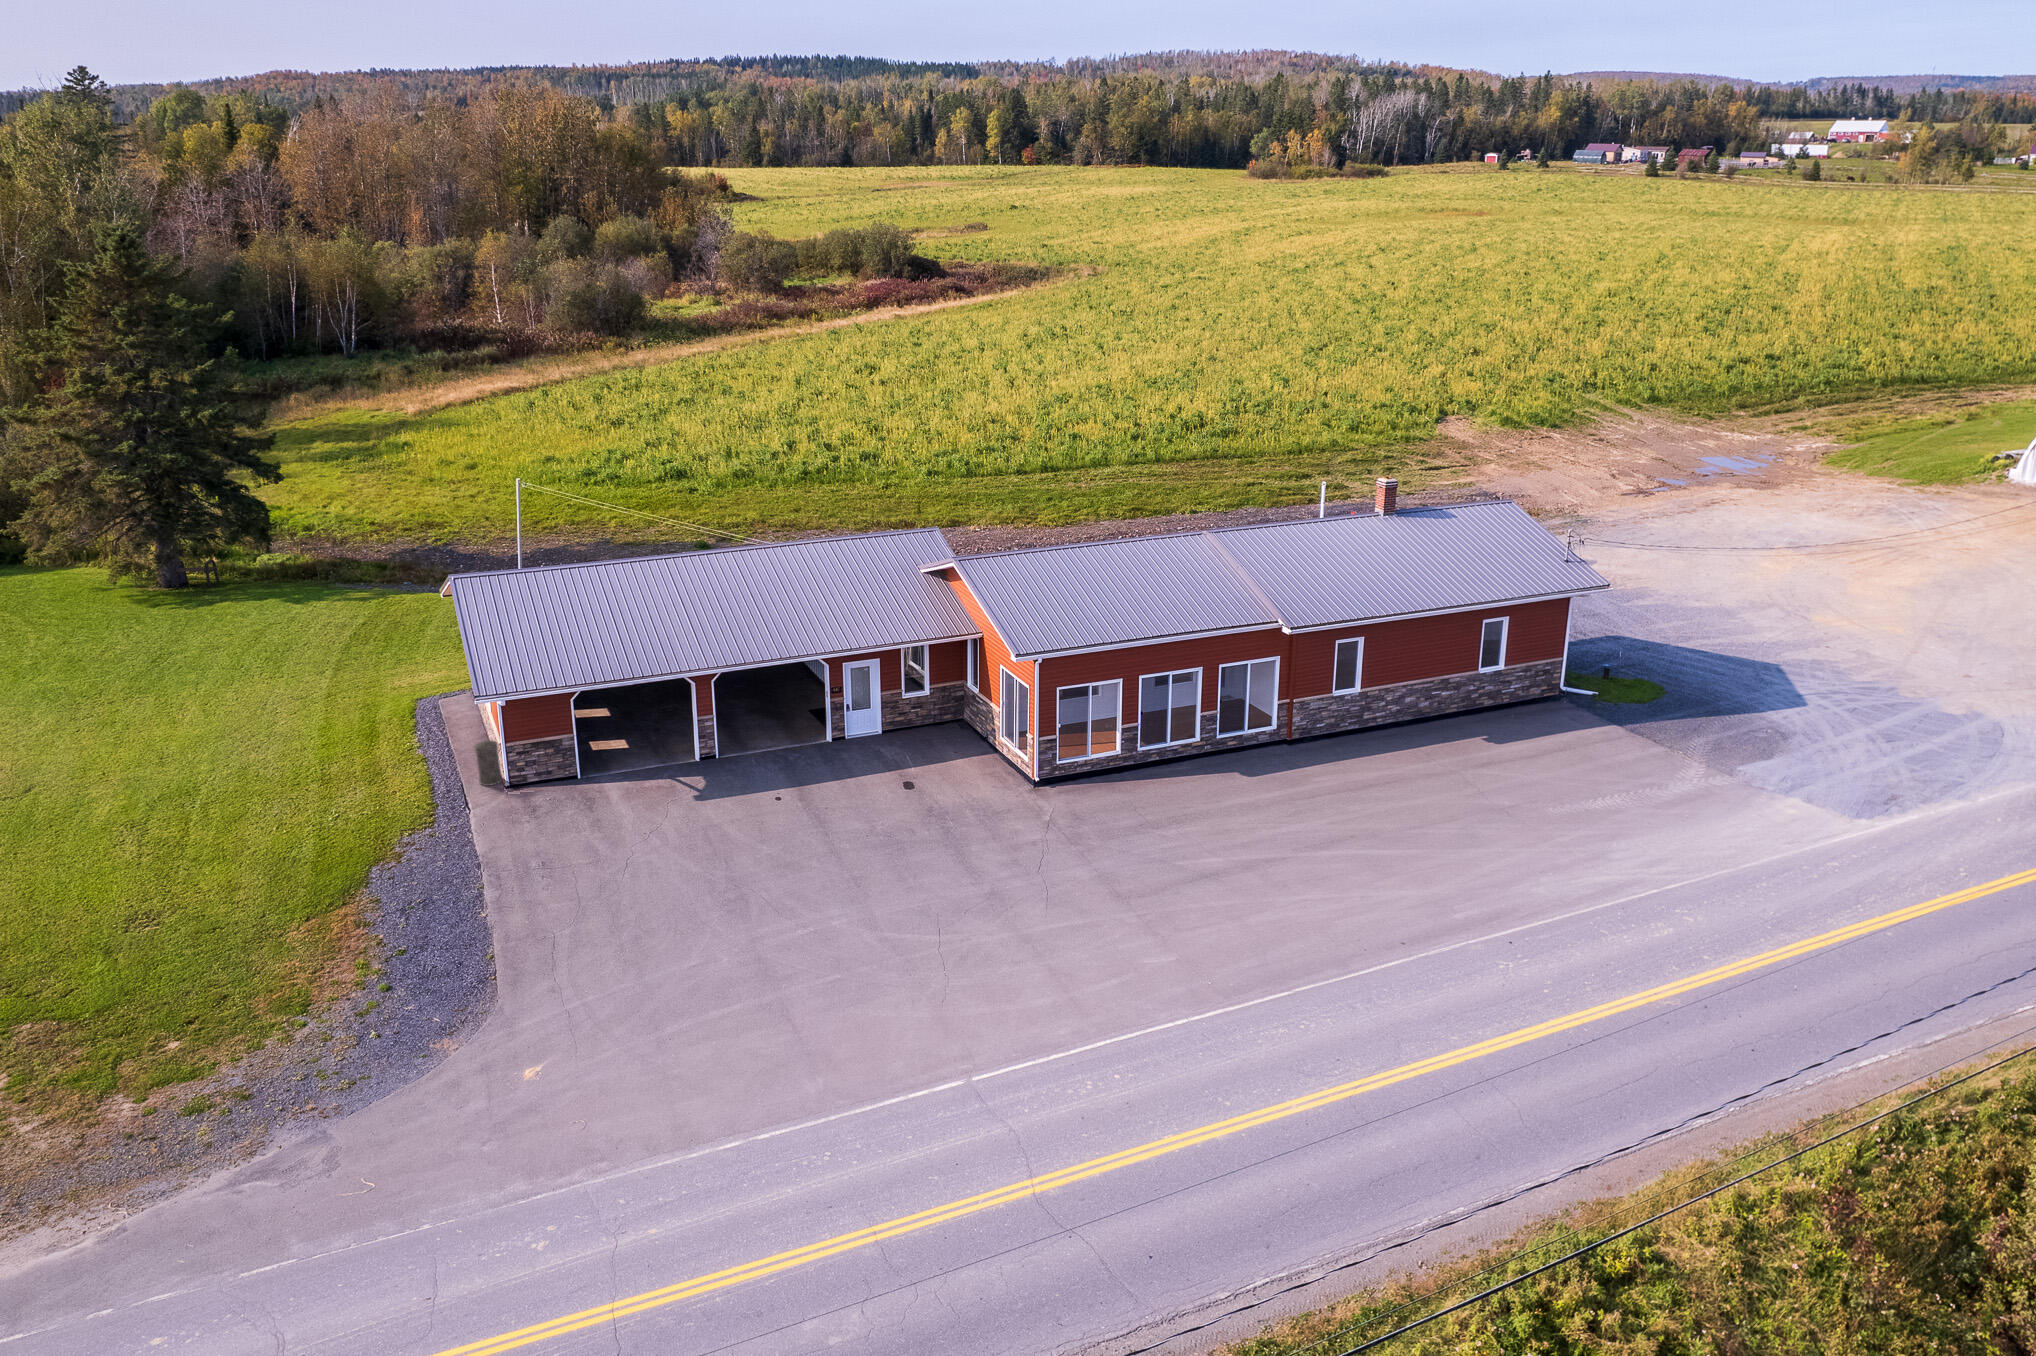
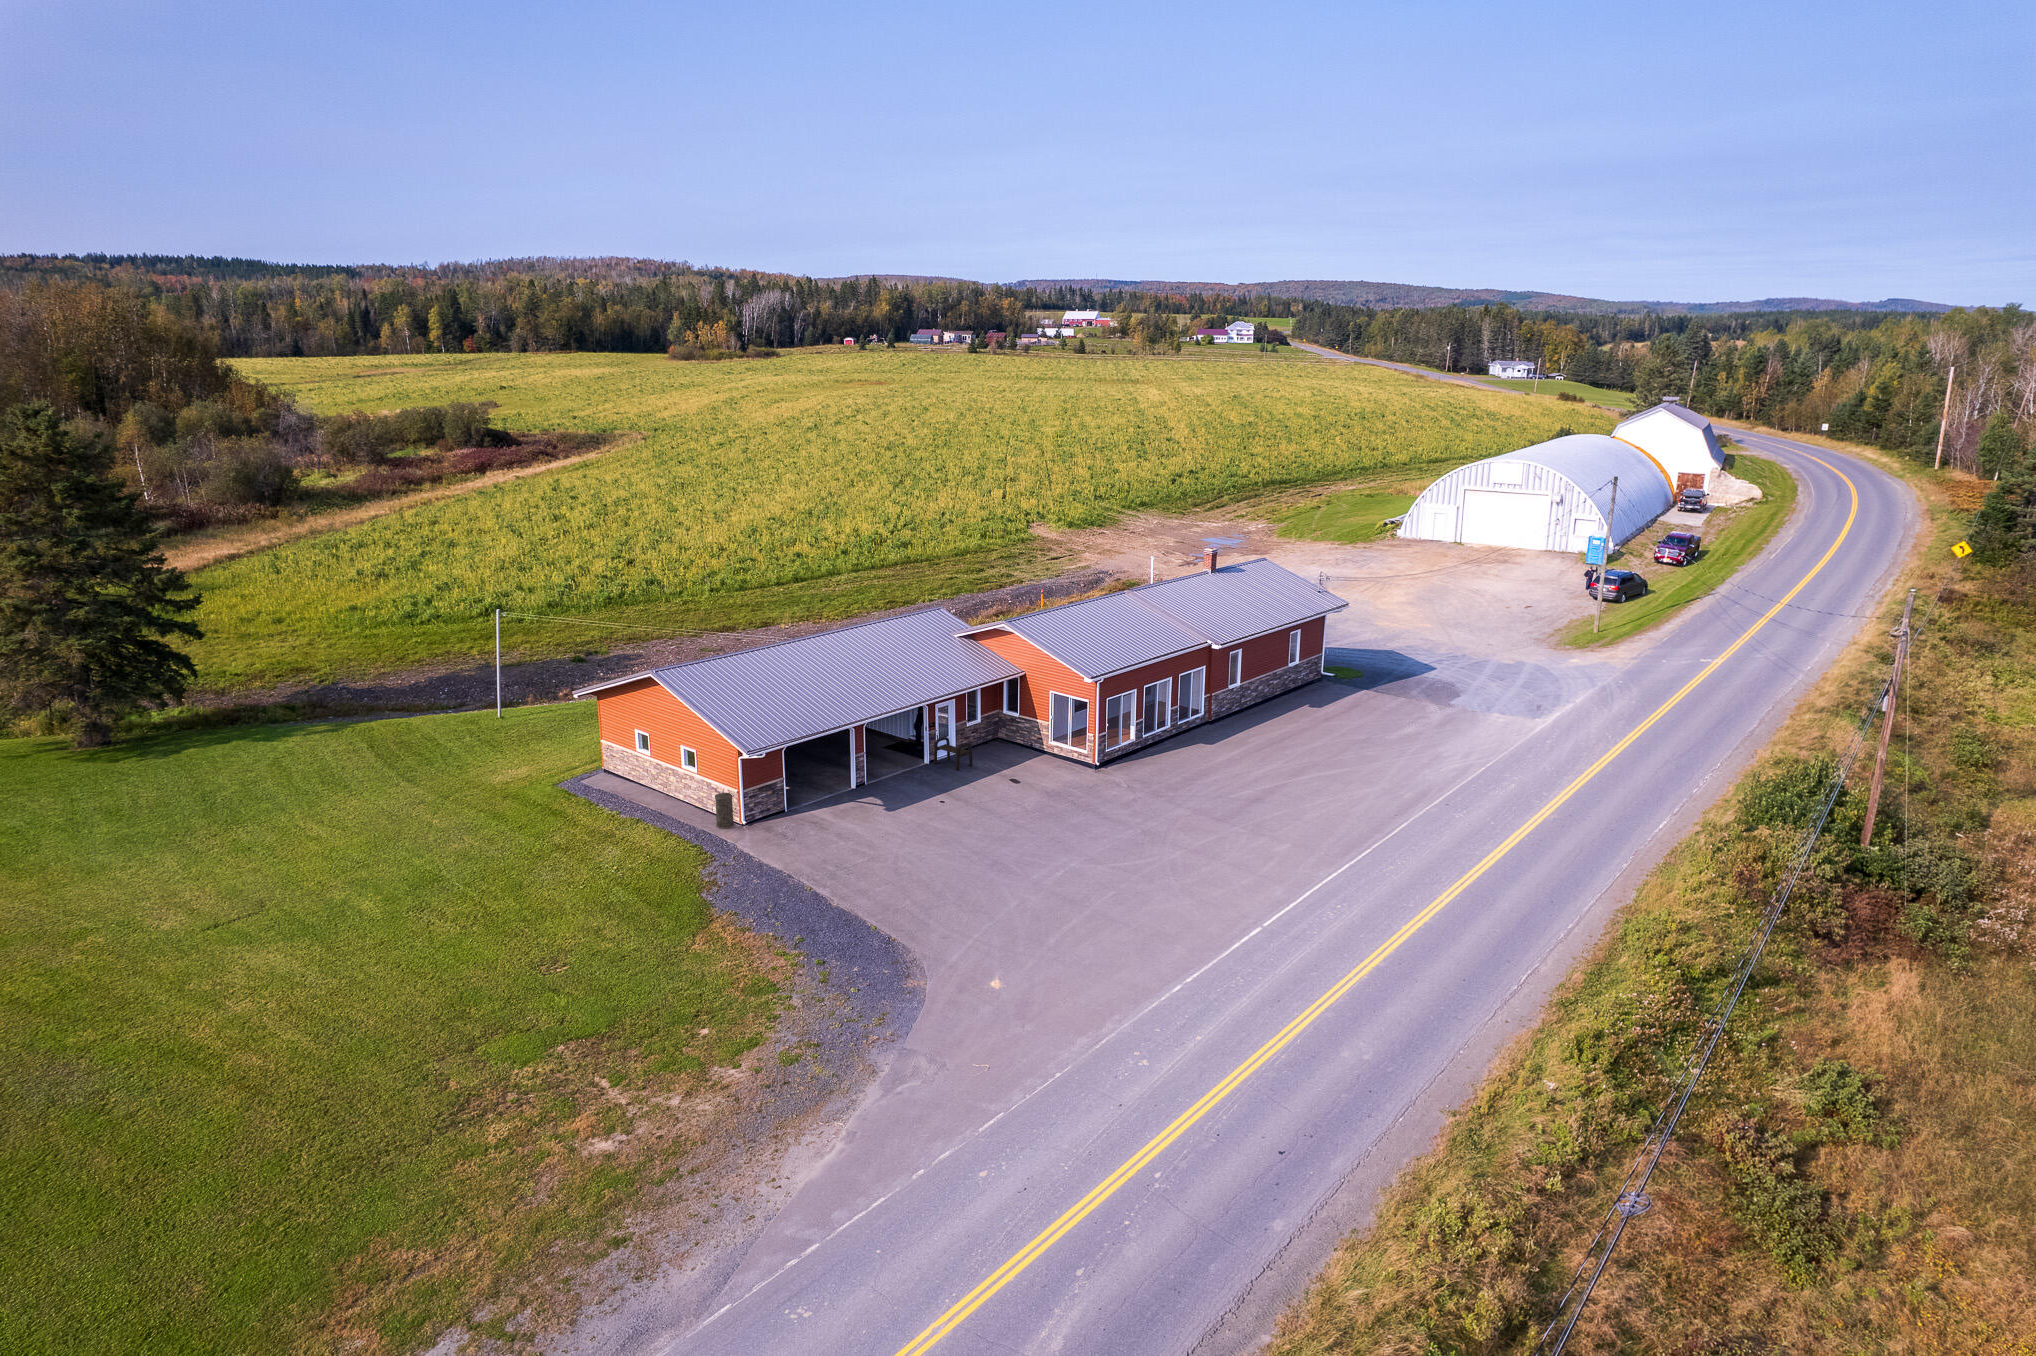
bench: present [173,560,219,588] -> present [934,737,973,771]

